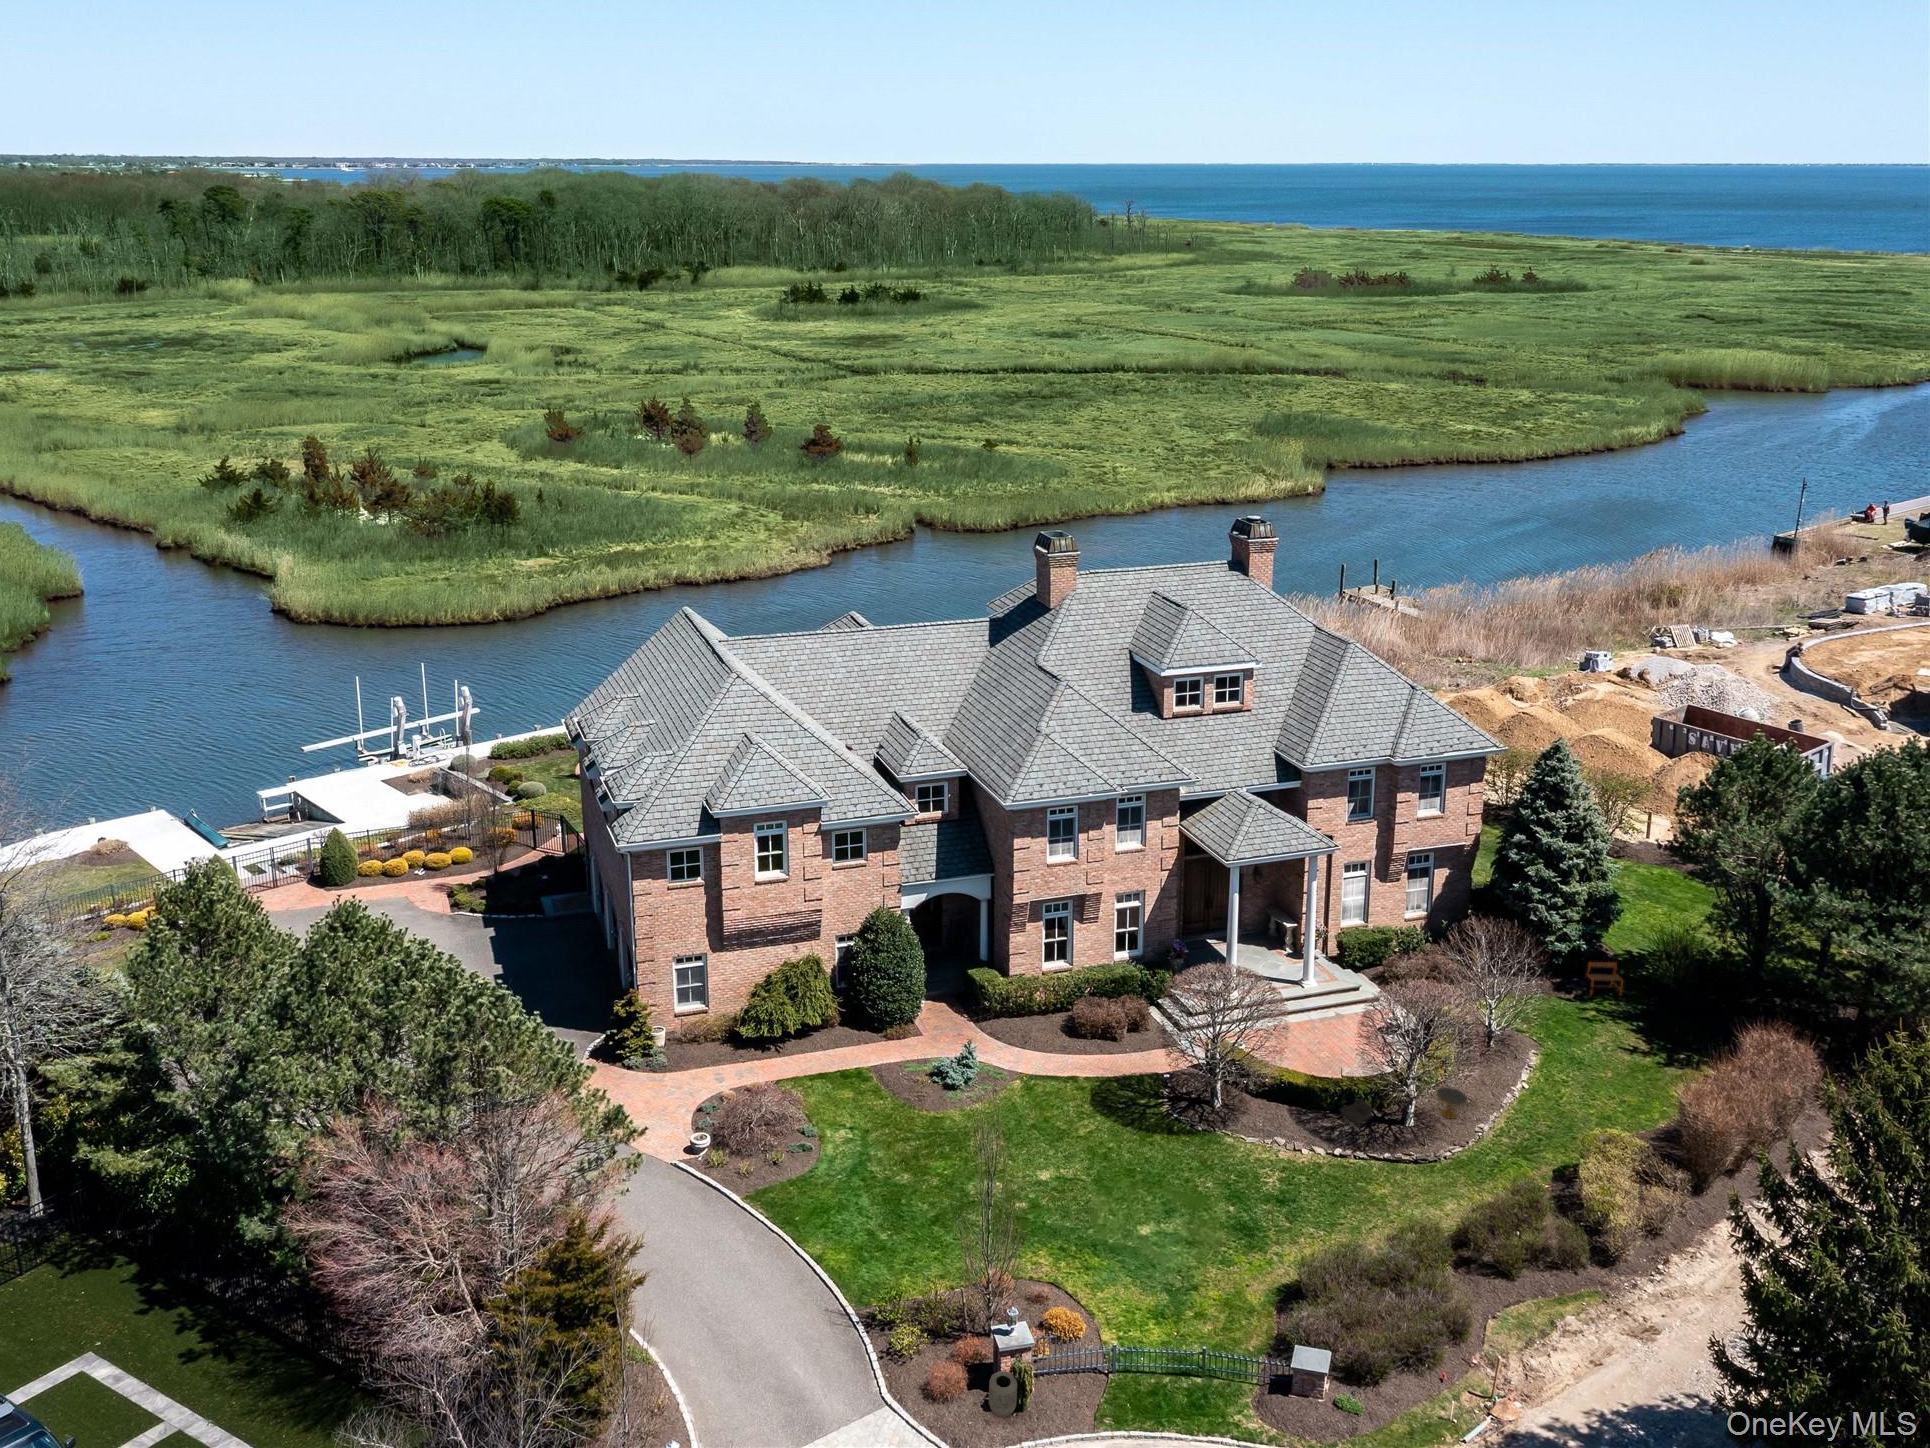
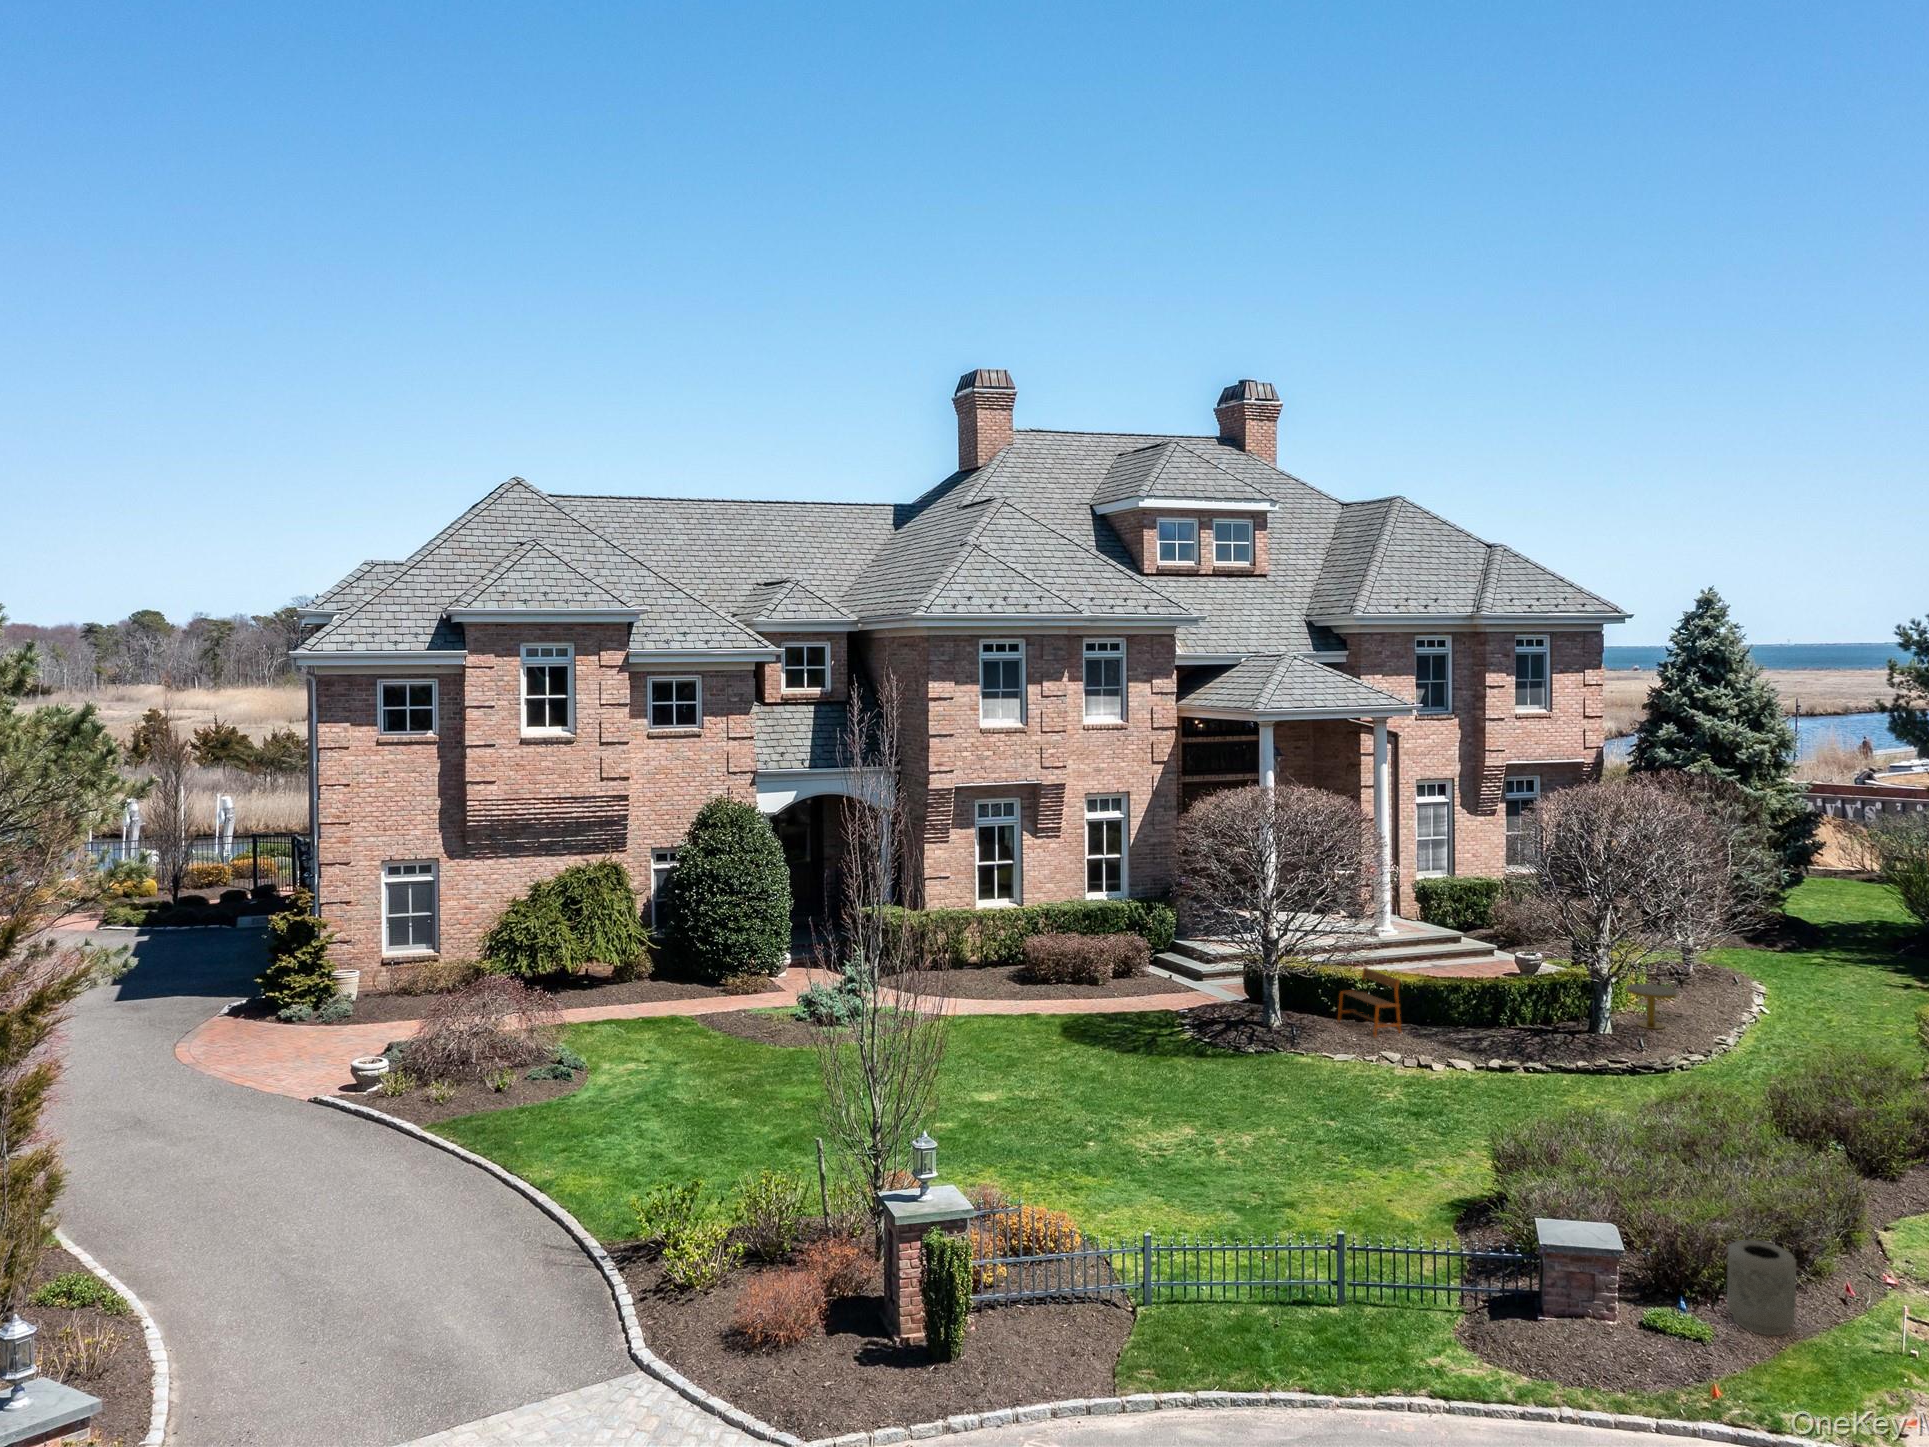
bench: present [1587,962,1623,994] -> present [1337,968,1401,1037]
lounge chair: present [1340,1099,1372,1130] -> none [1479,997,1533,1044]
trash can: present [989,1371,1017,1417] -> present [1727,1240,1796,1335]

